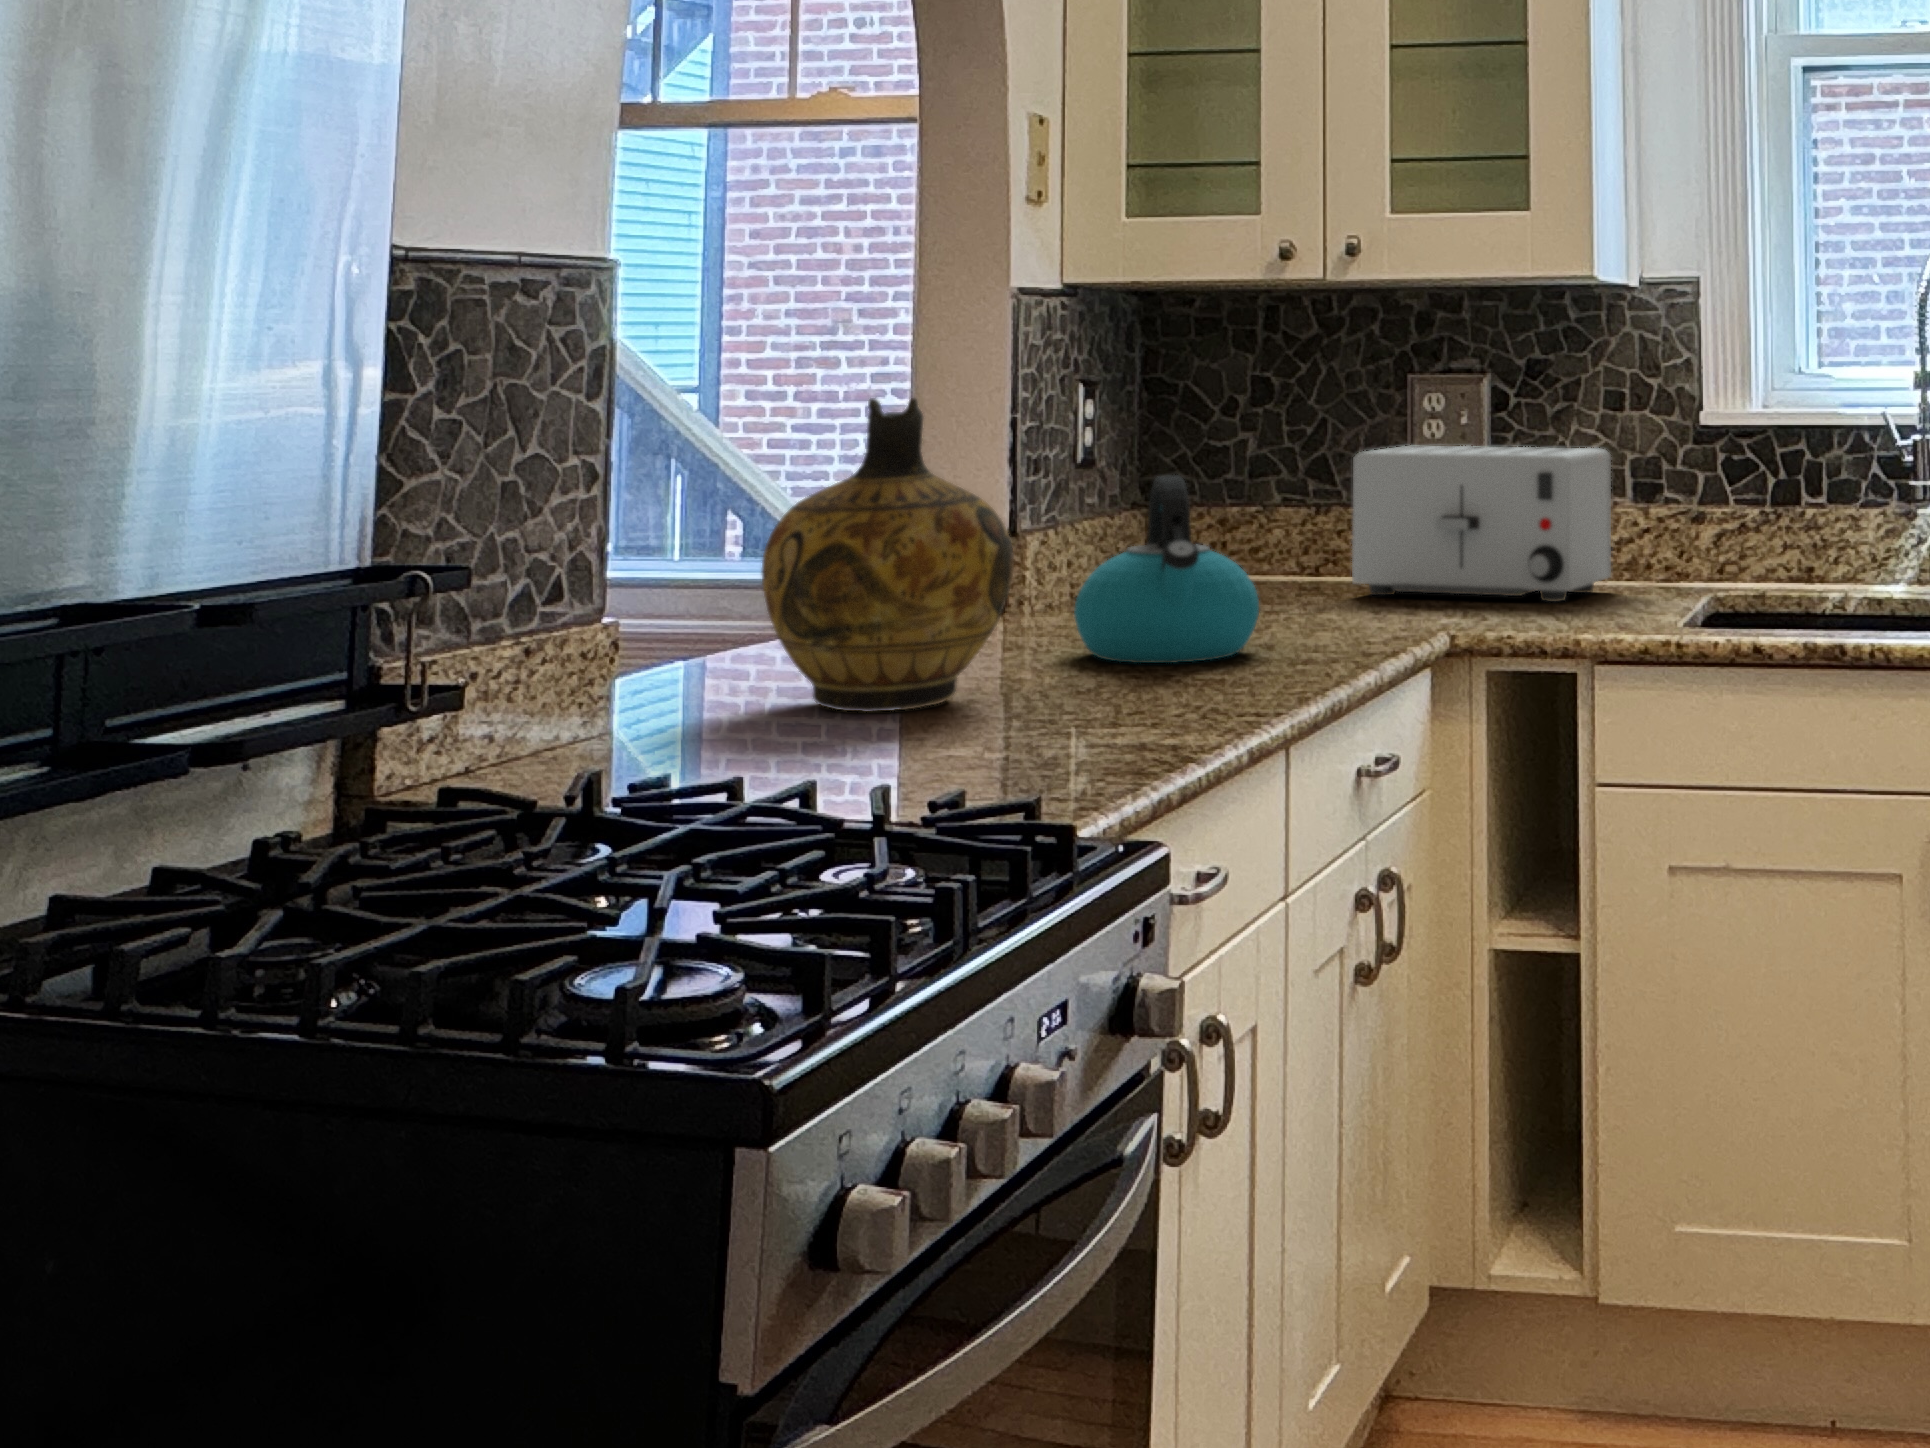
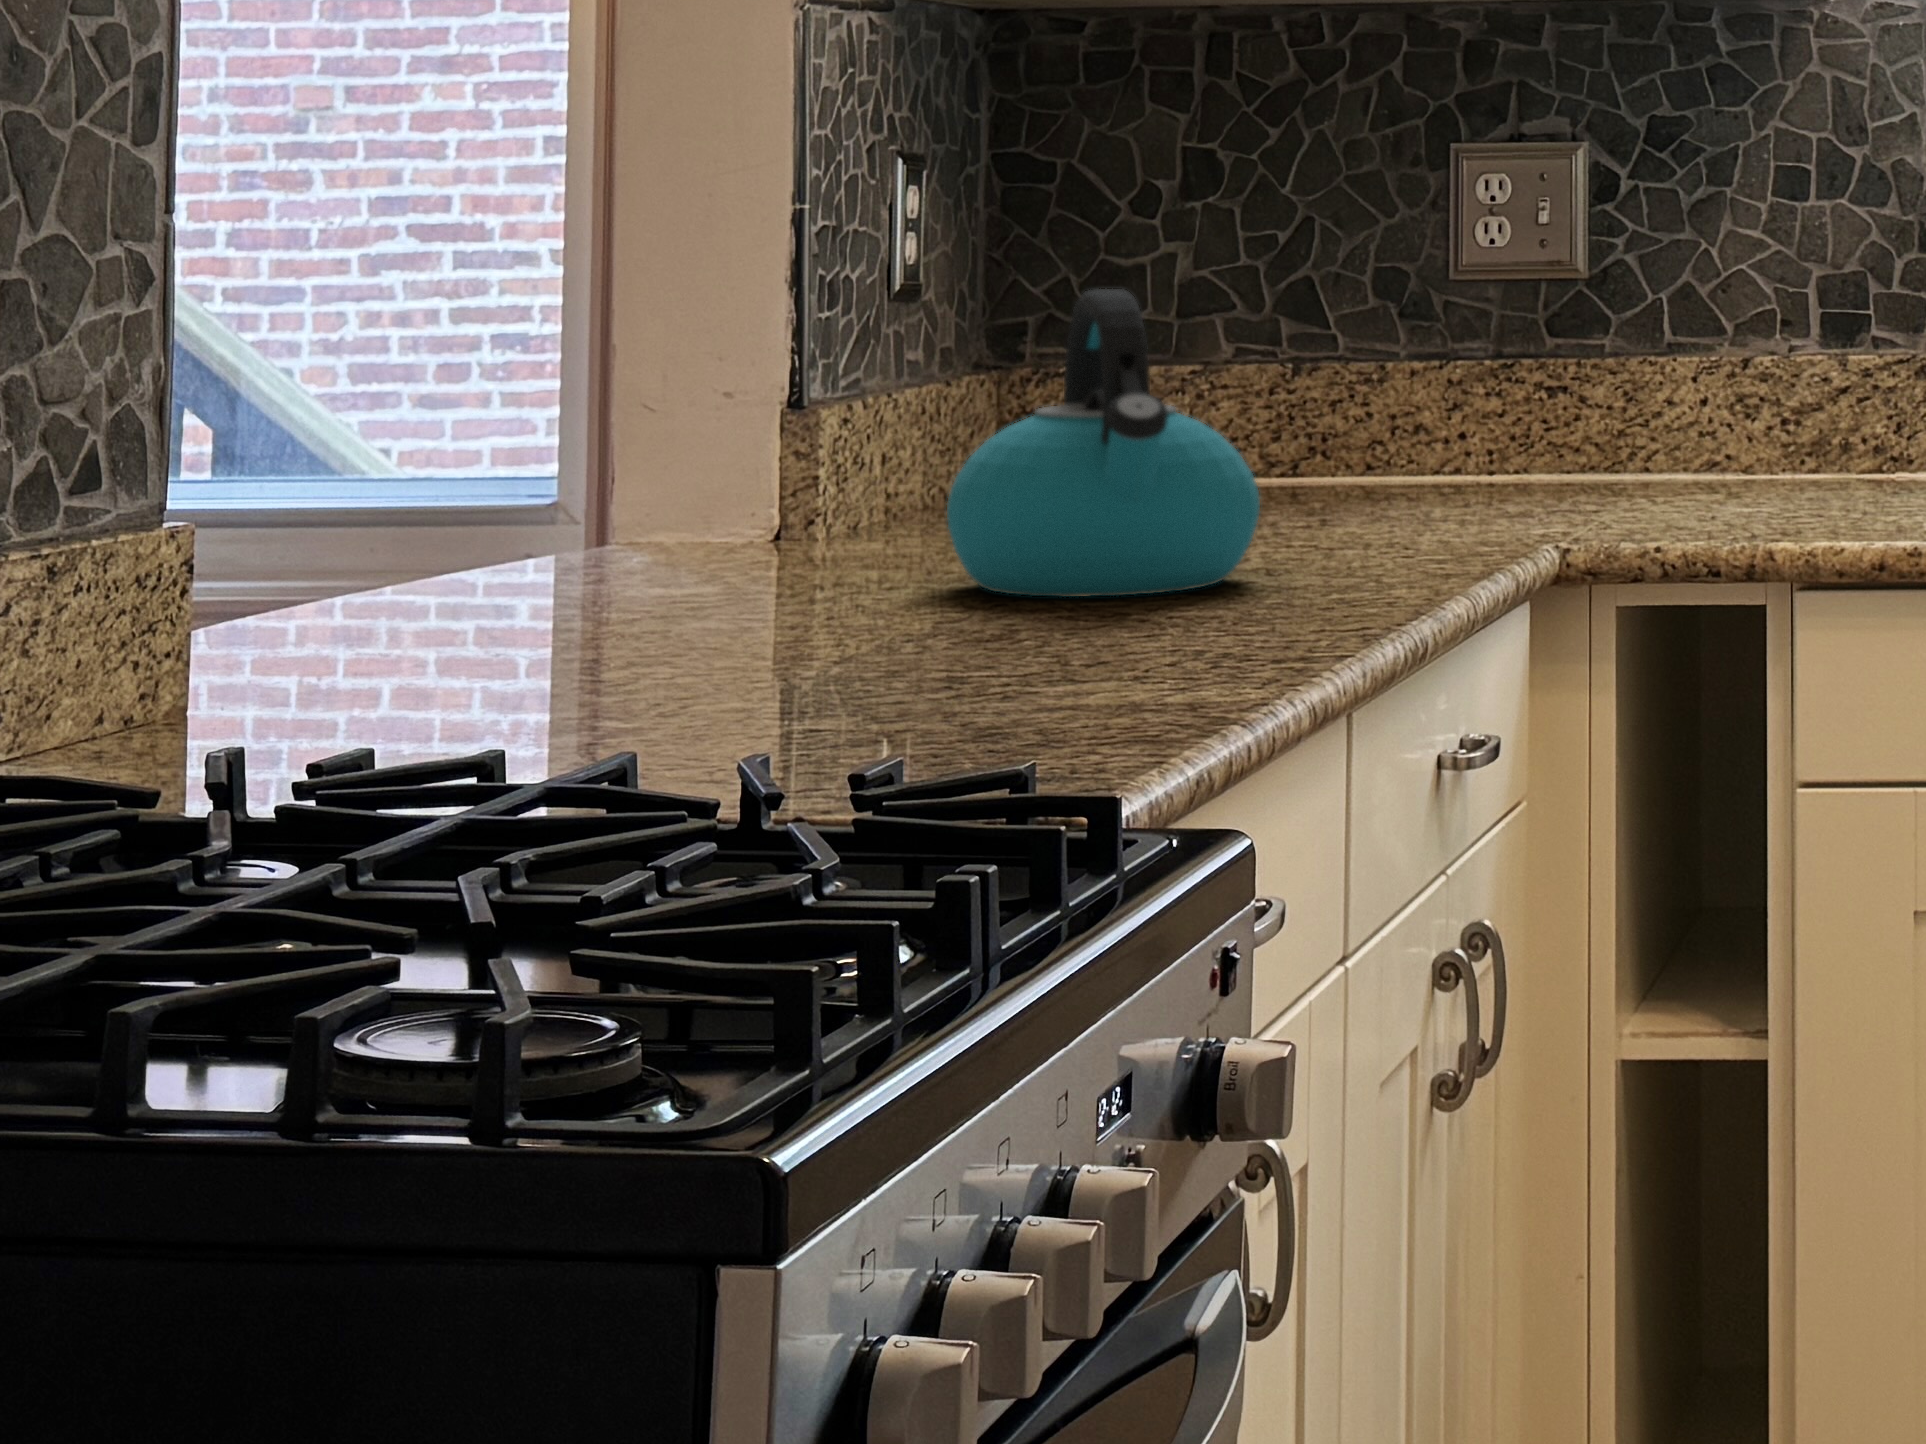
ceramic jug: present [762,398,1014,712] -> none [440,145,877,674]
toaster: present [1352,446,1611,602] -> none [1367,257,1789,502]

